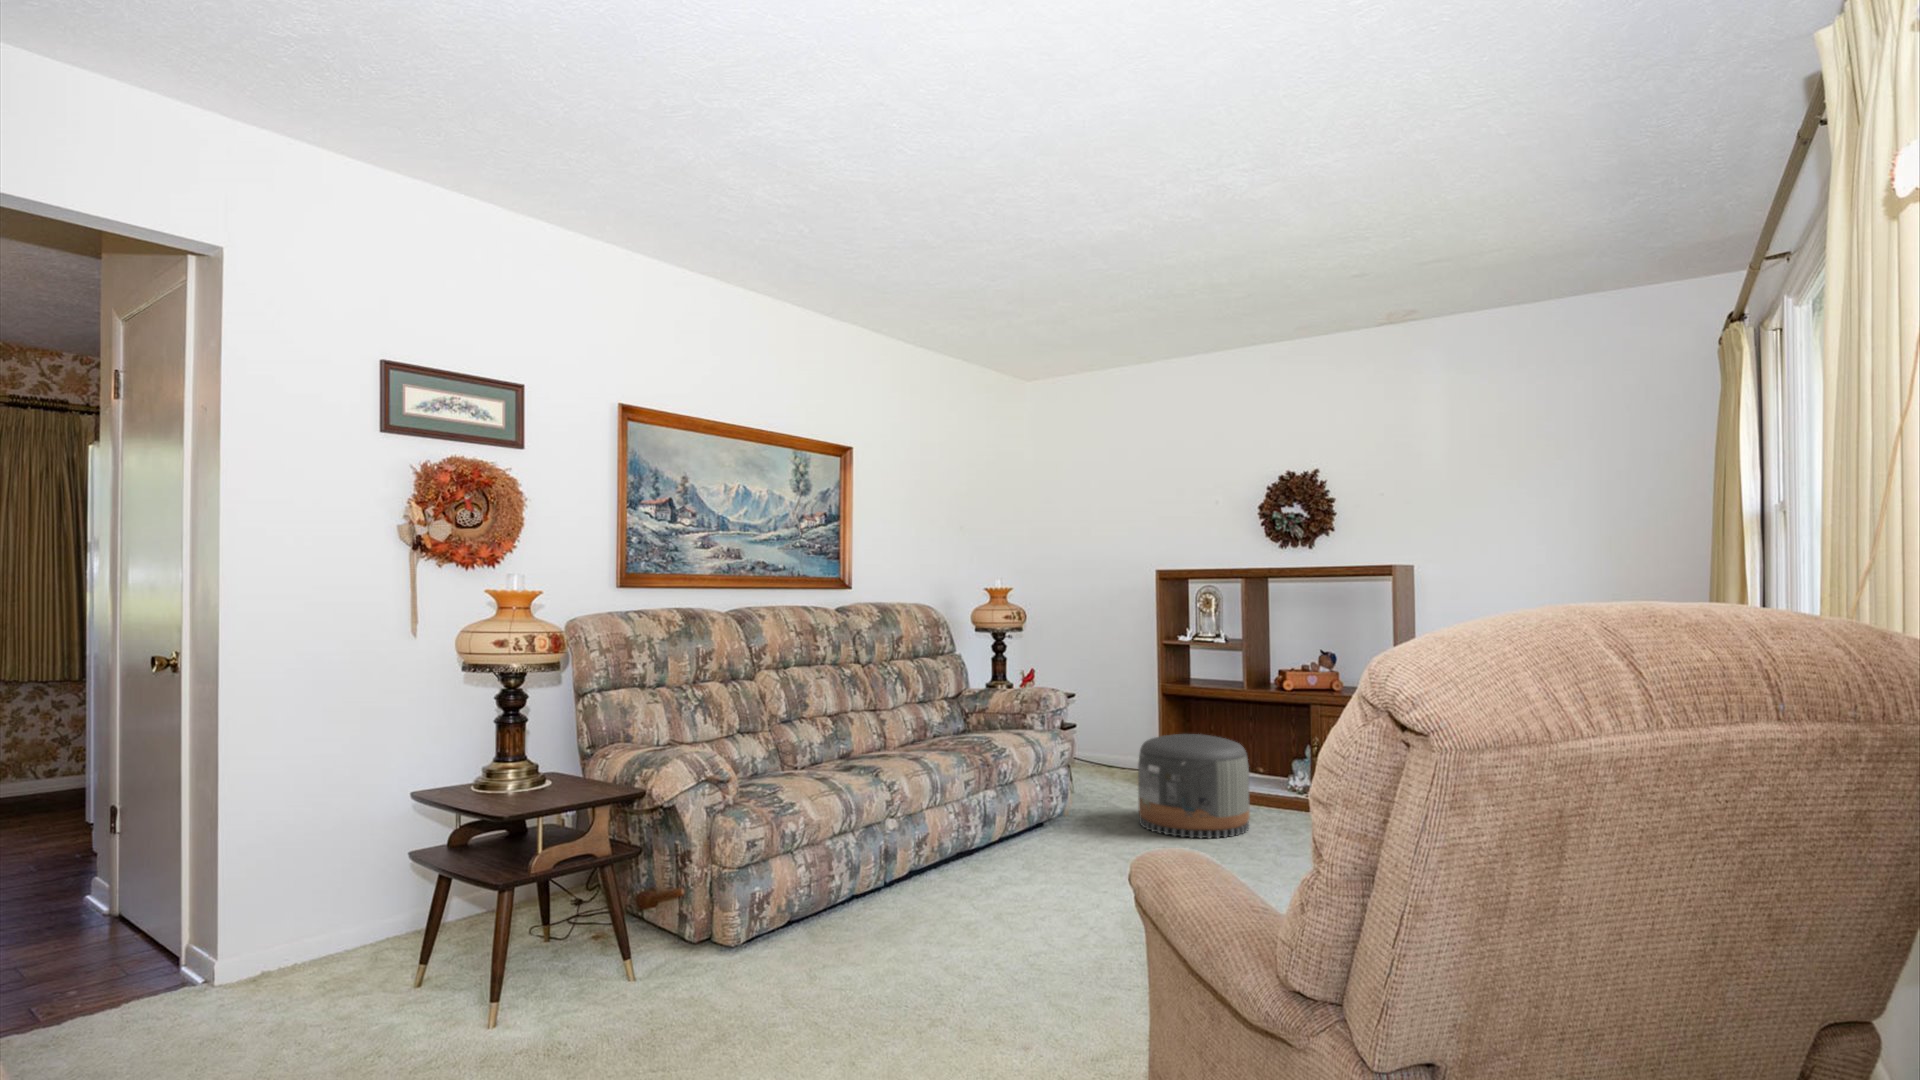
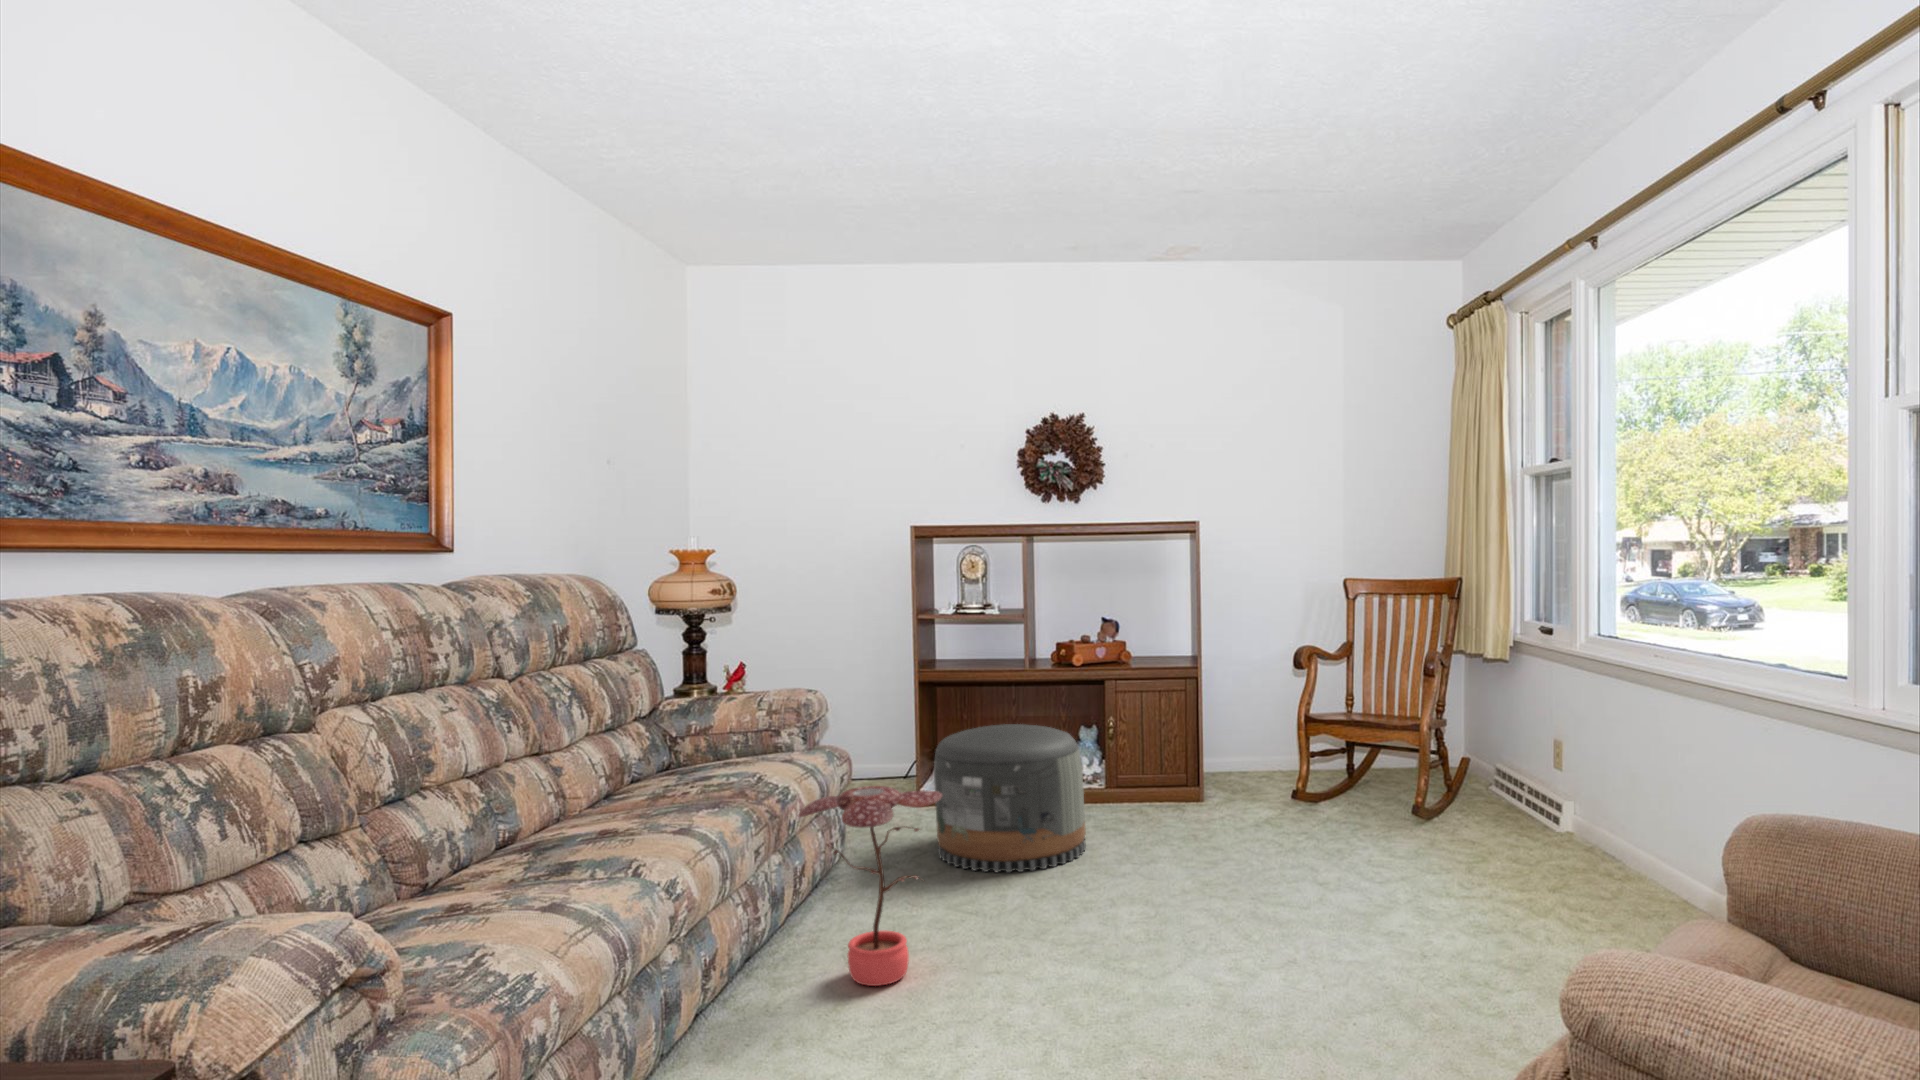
potted plant: none [993,752,1079,872] -> present [799,786,942,986]

